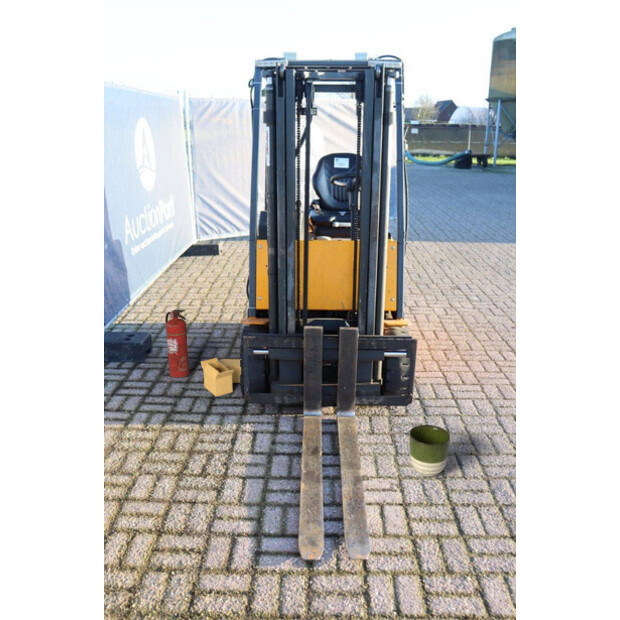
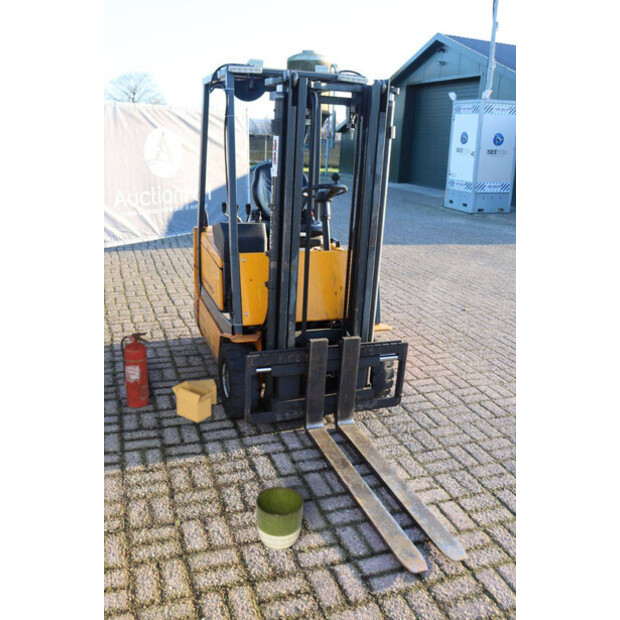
planter: present [409,425,450,476] -> present [256,486,304,550]

